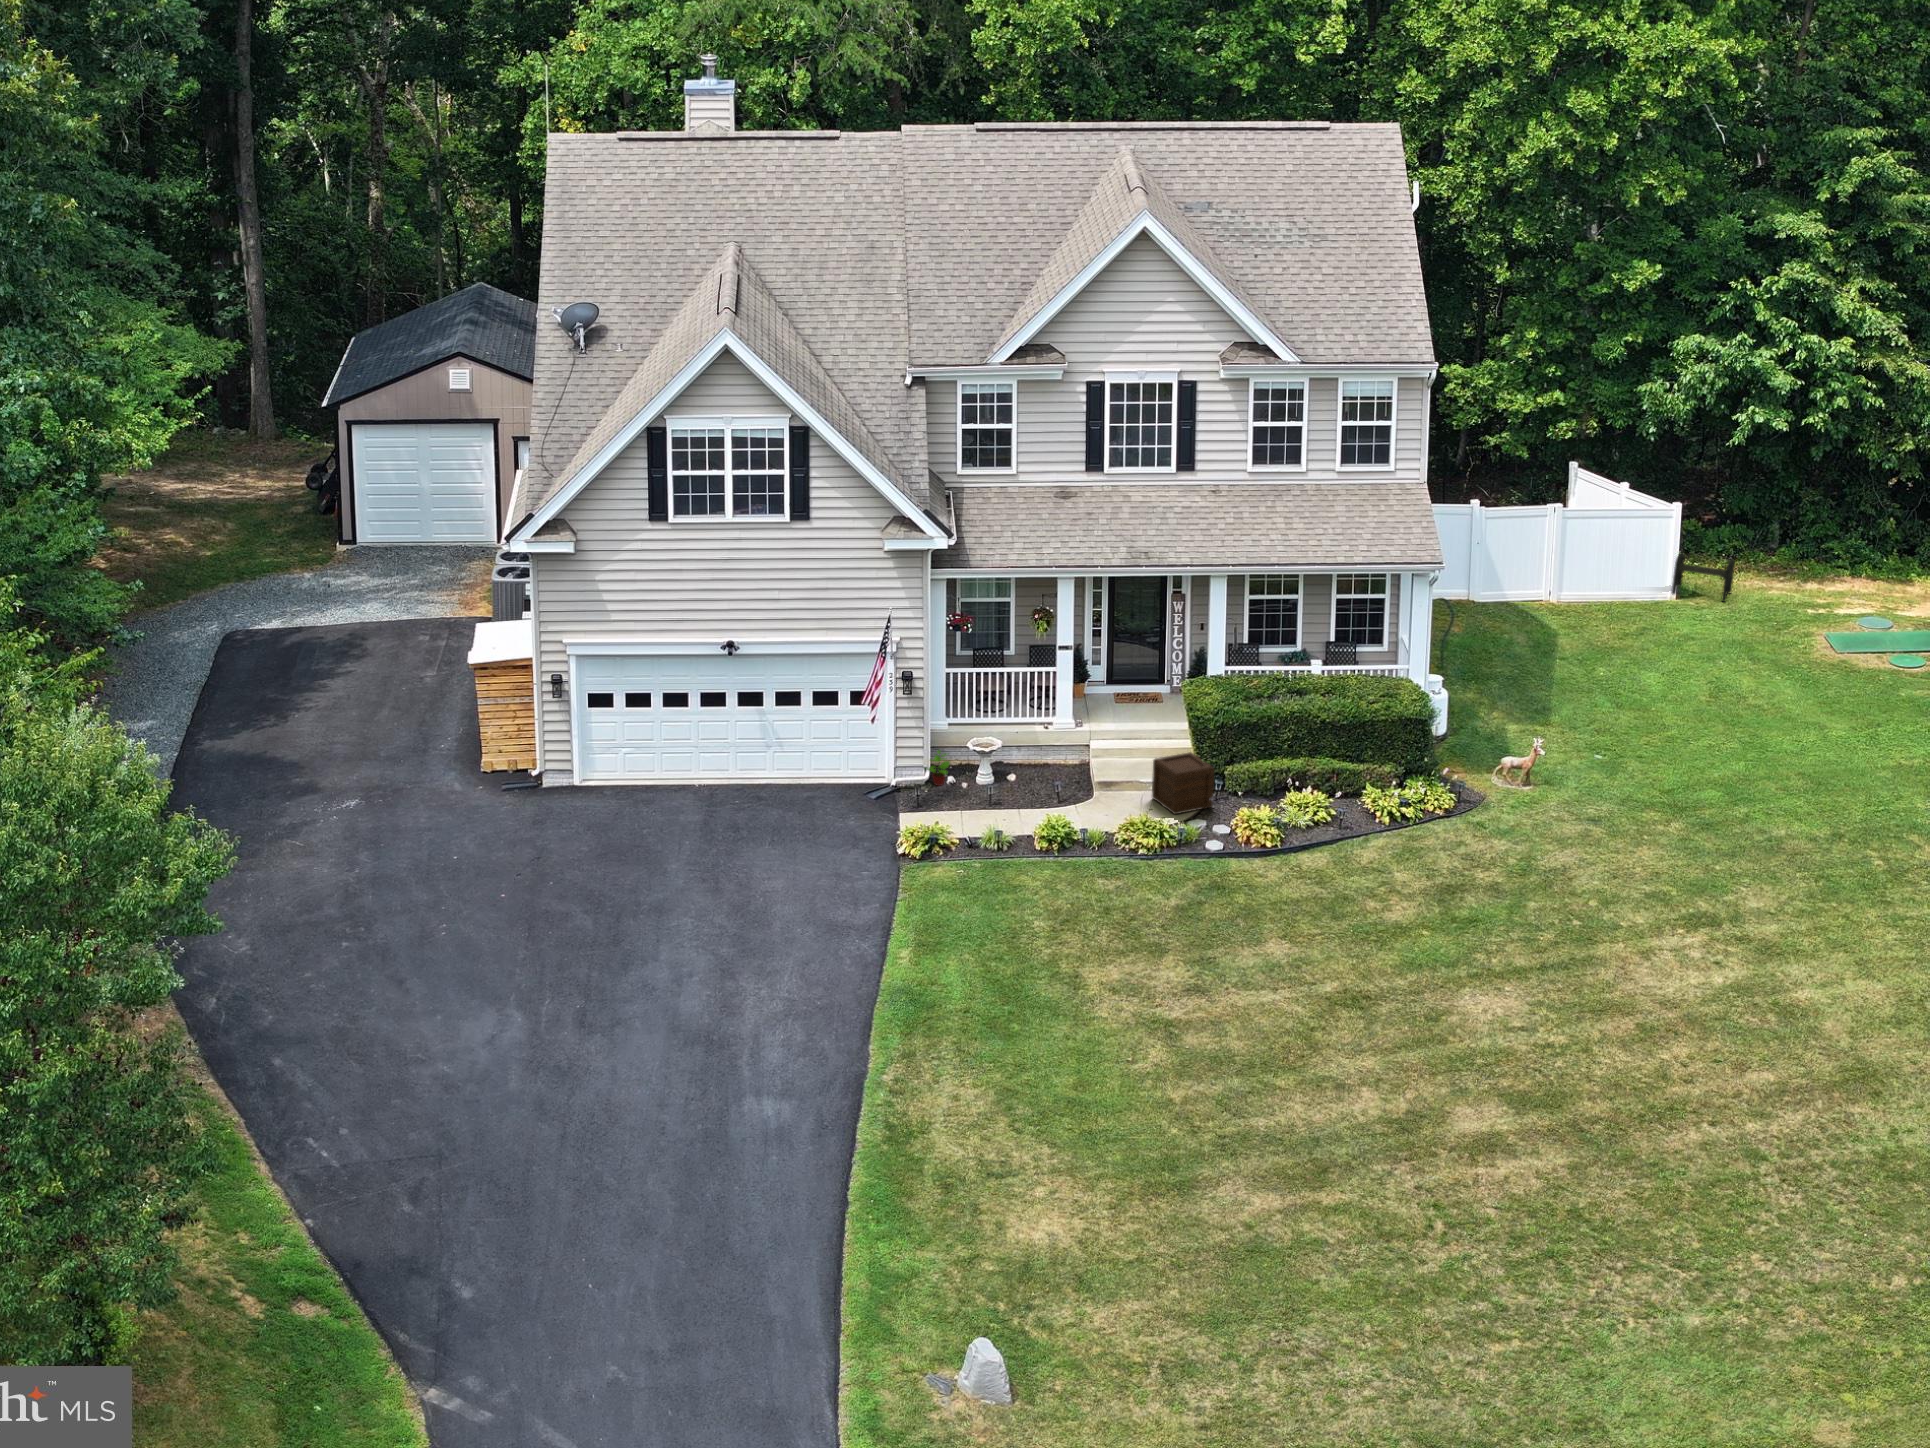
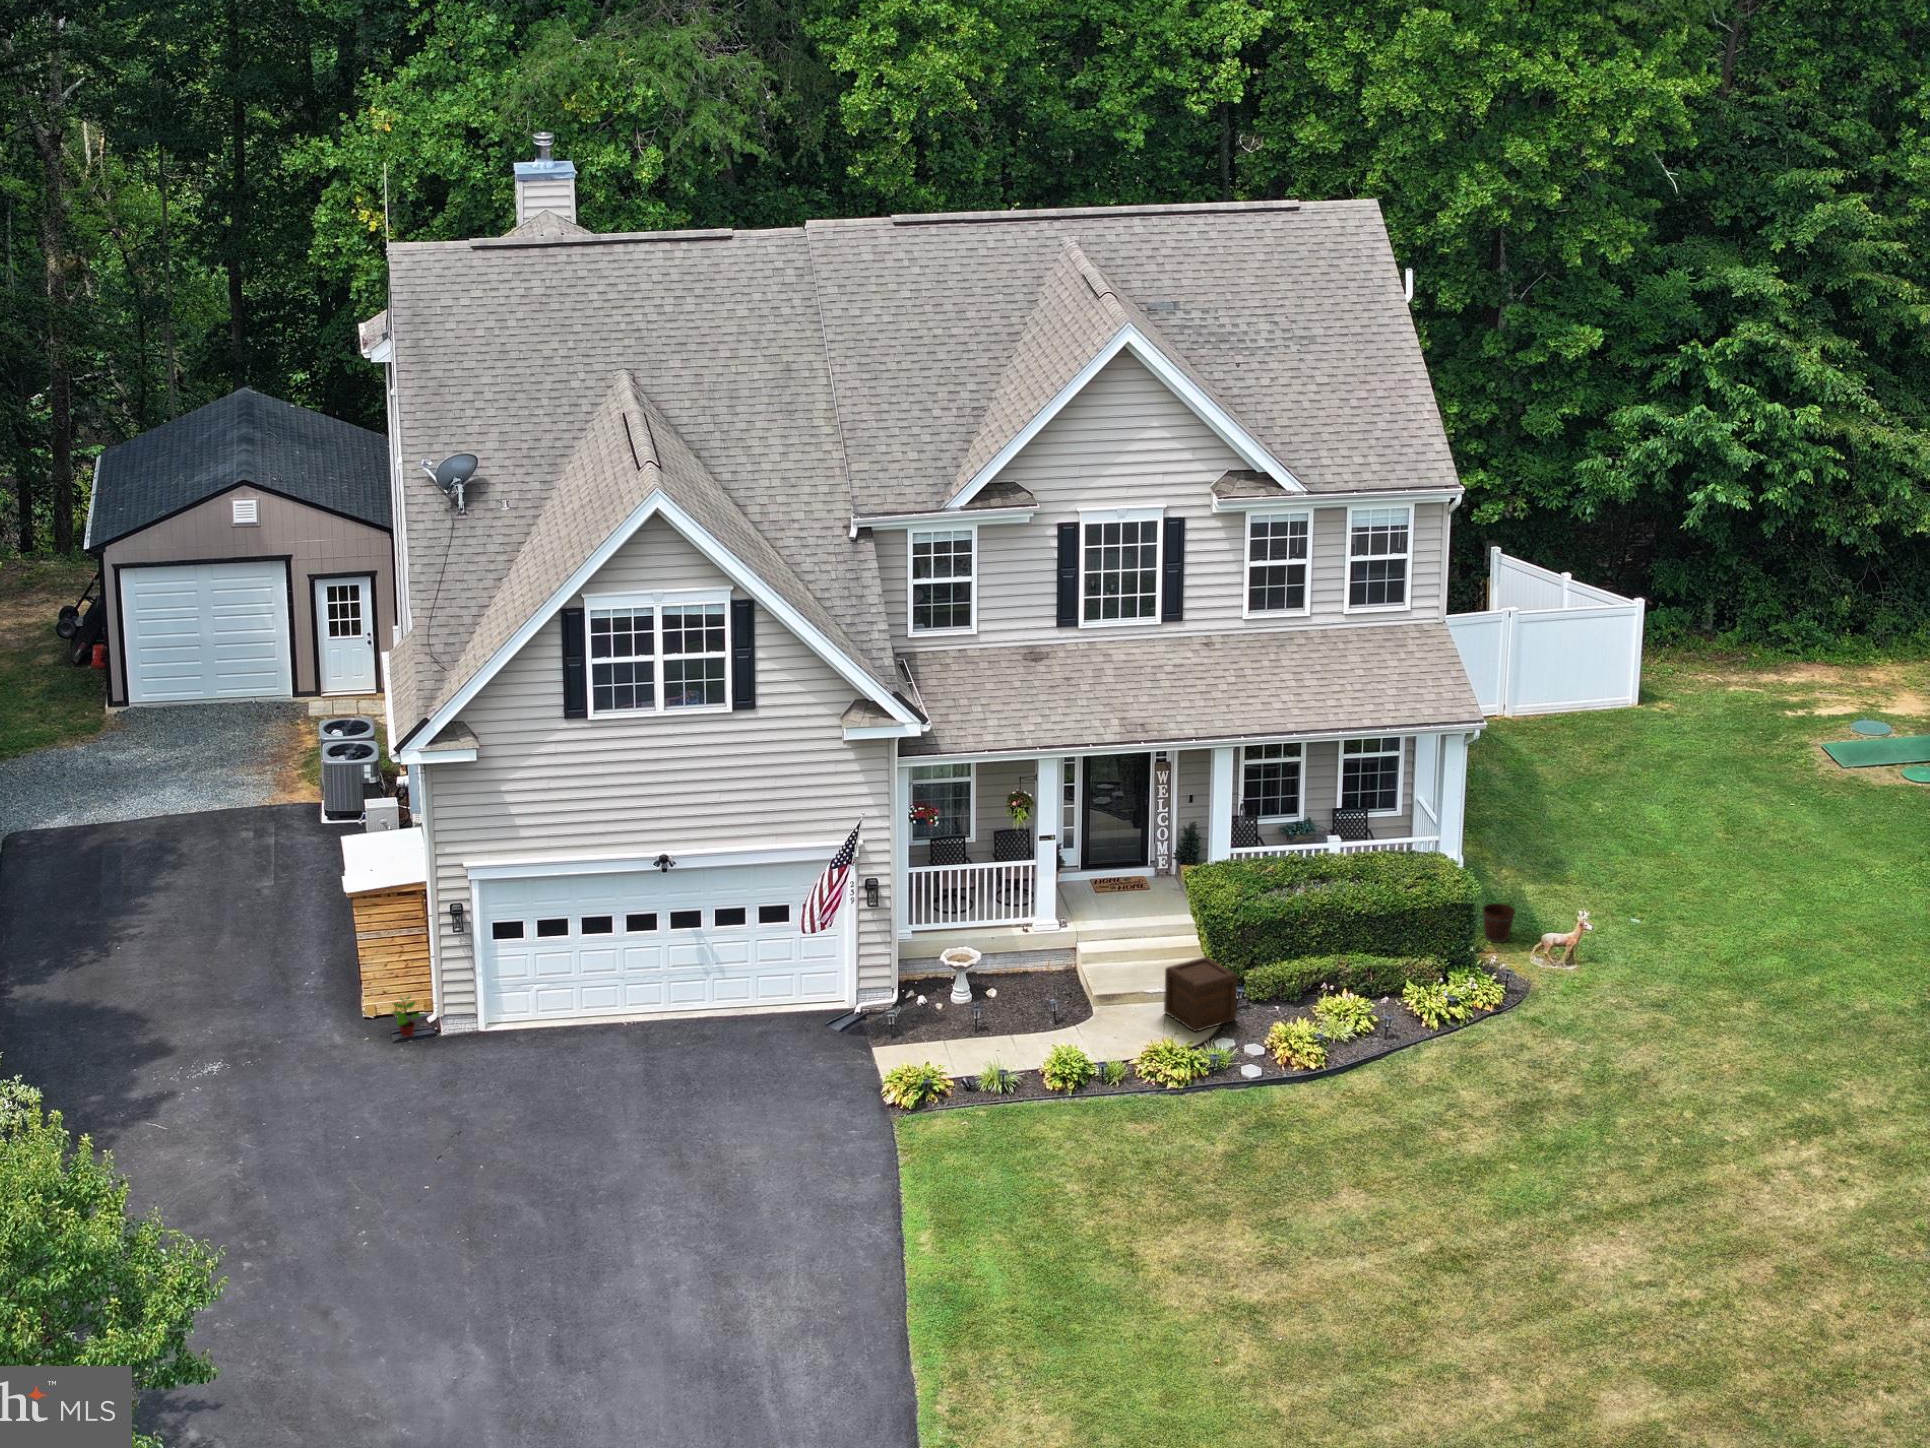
bench: present [1672,552,1735,602] -> none [1688,673,1757,730]
bucket: none [1445,725,1474,758] -> present [1483,903,1515,943]
potted plant: present [926,750,950,786] -> present [392,996,424,1037]

